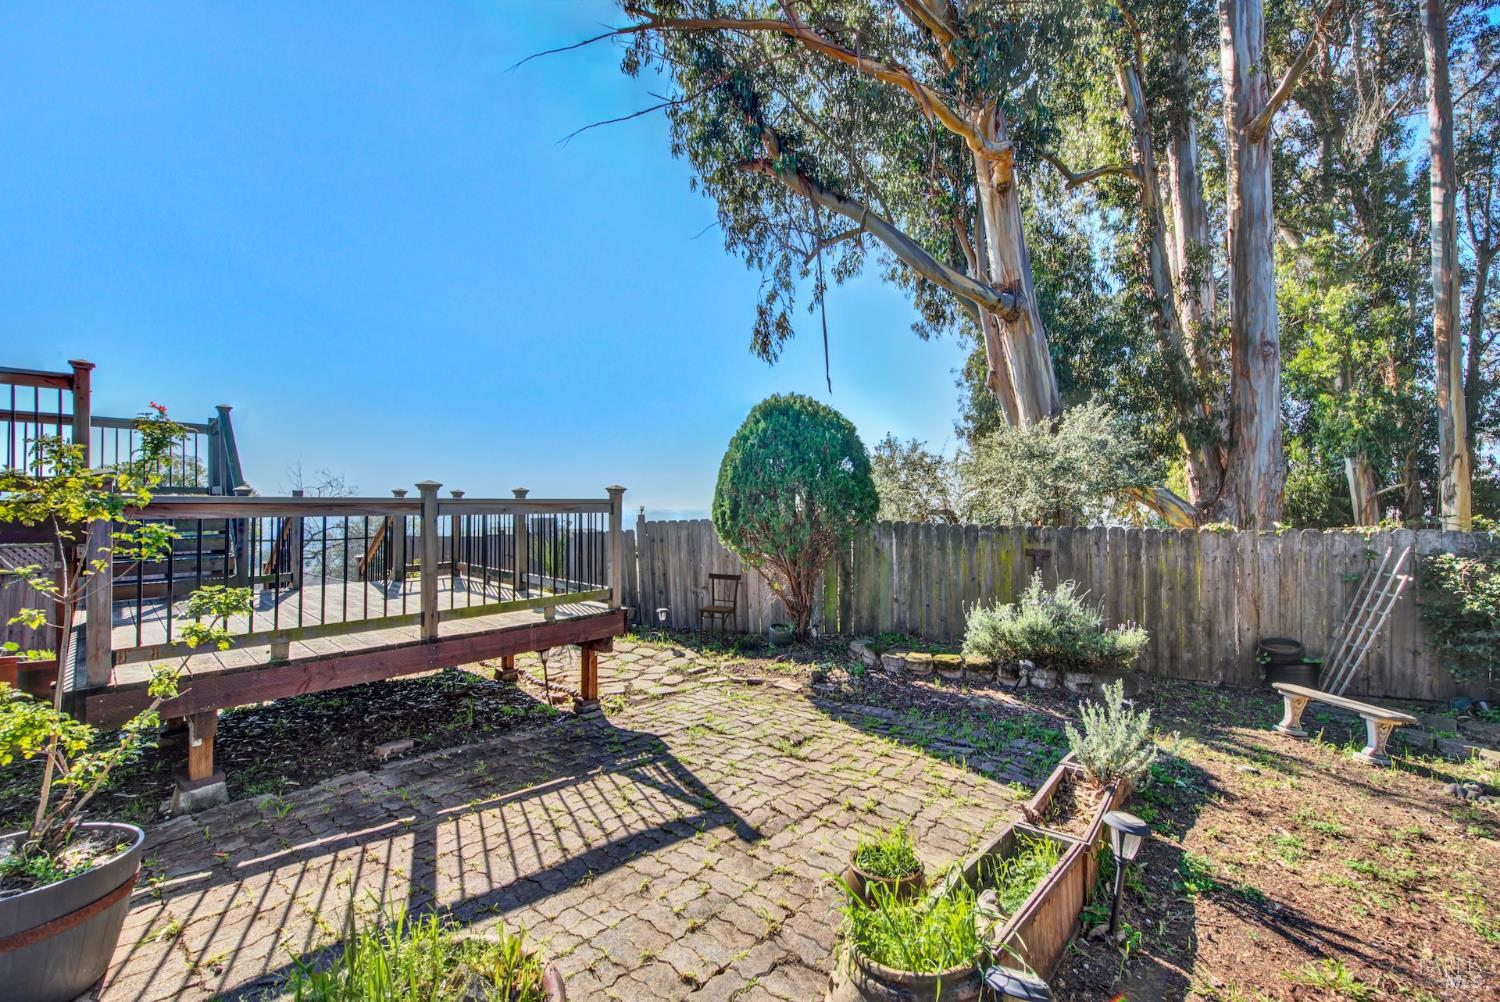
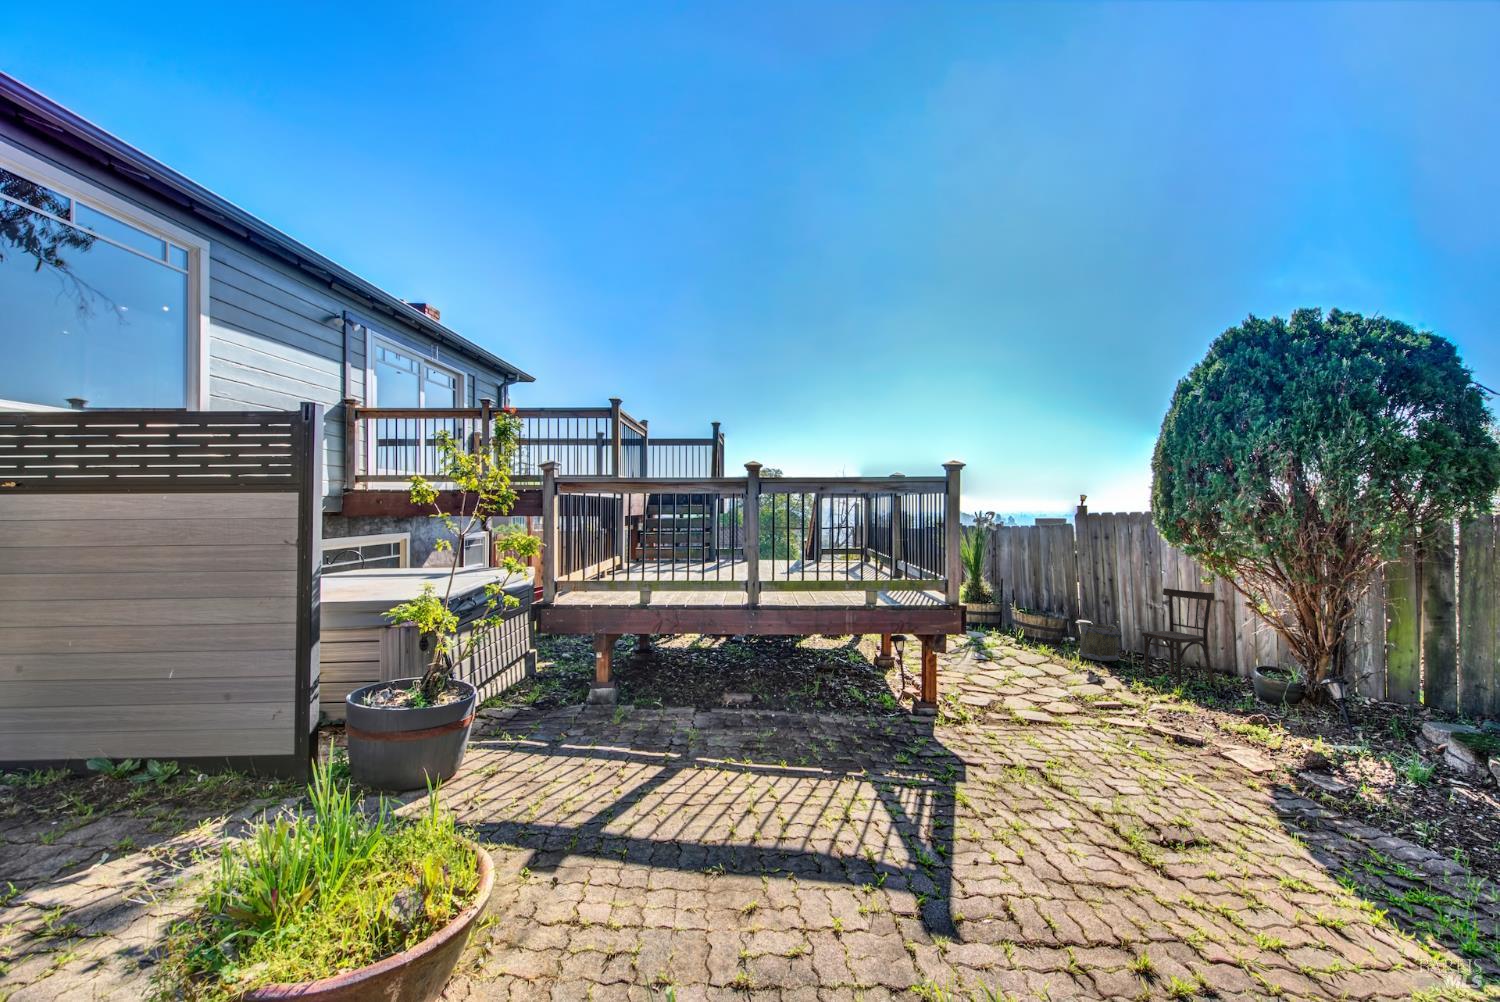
bucket: none [648,604,678,636] -> present [1080,623,1122,661]

